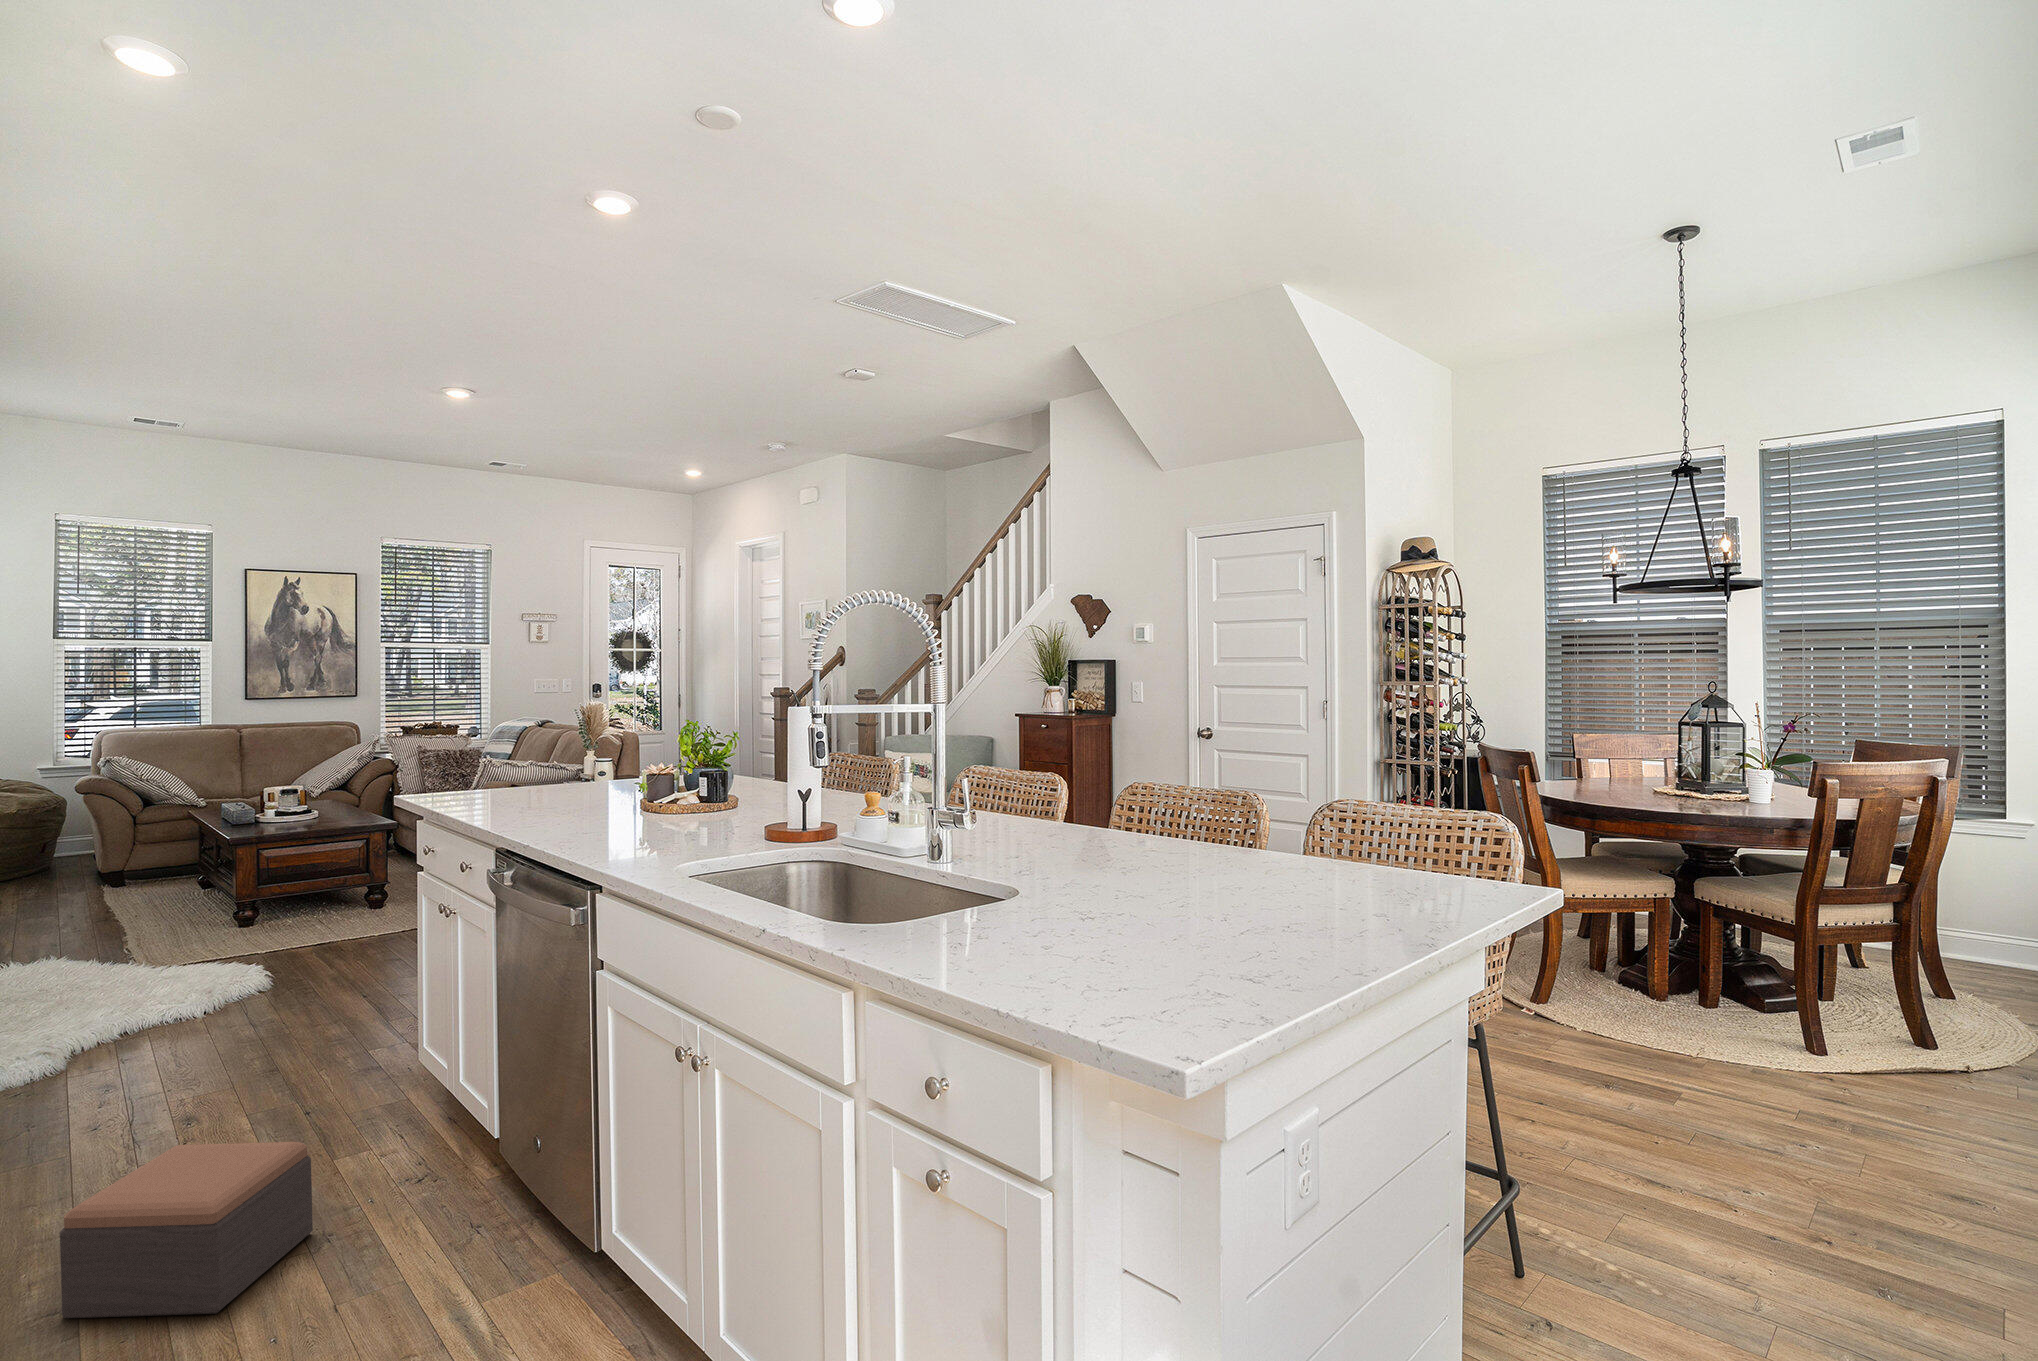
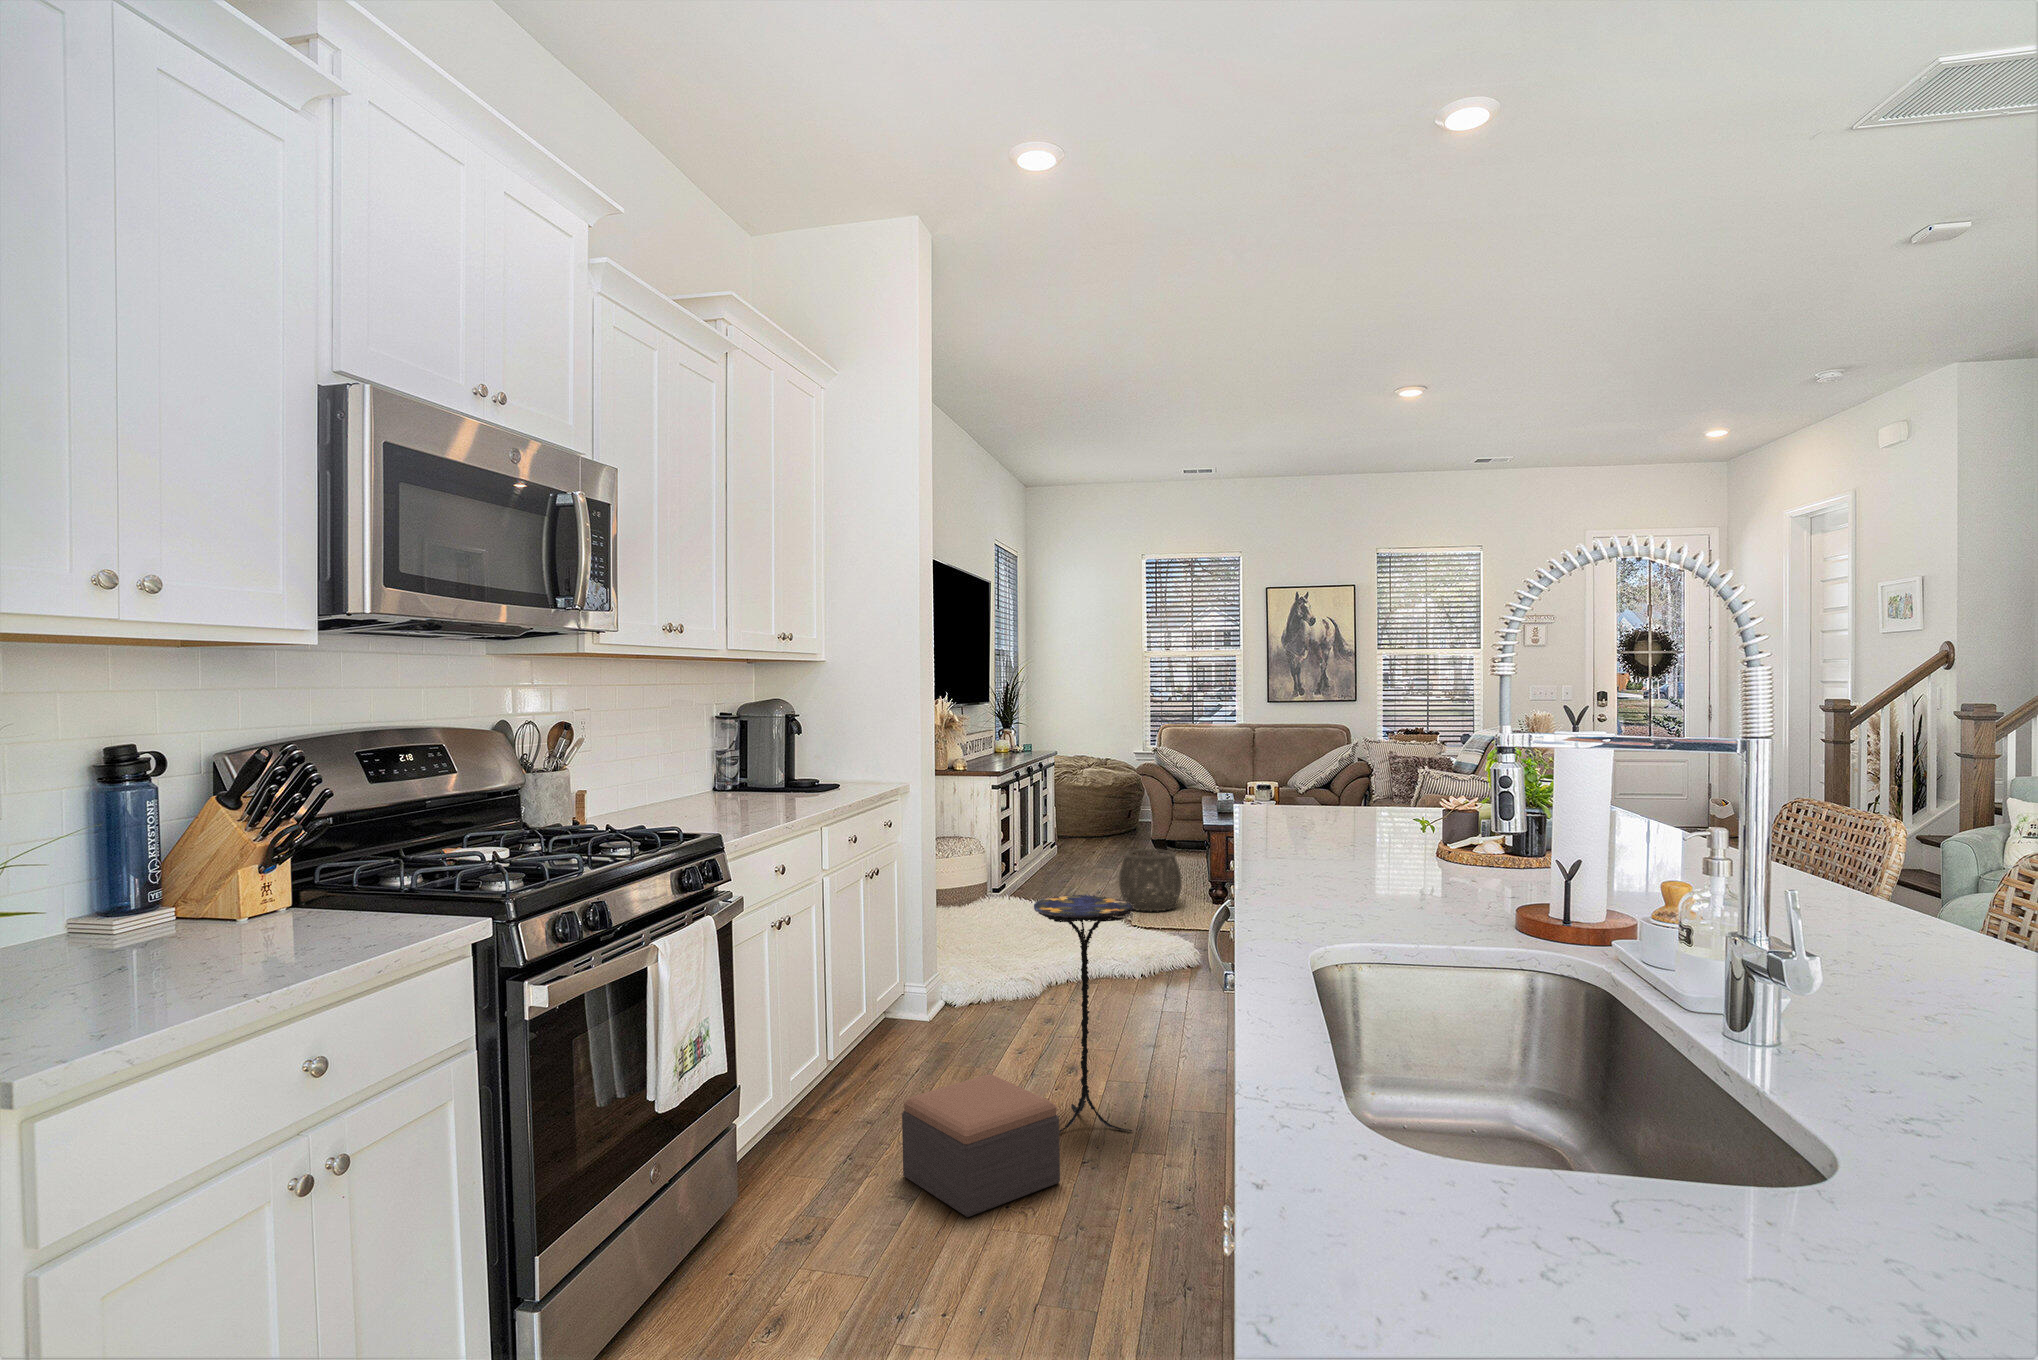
woven basket: none [106,872,206,951] -> present [1119,849,1182,911]
side table: none [212,904,356,1197] -> present [1034,895,1133,1133]

